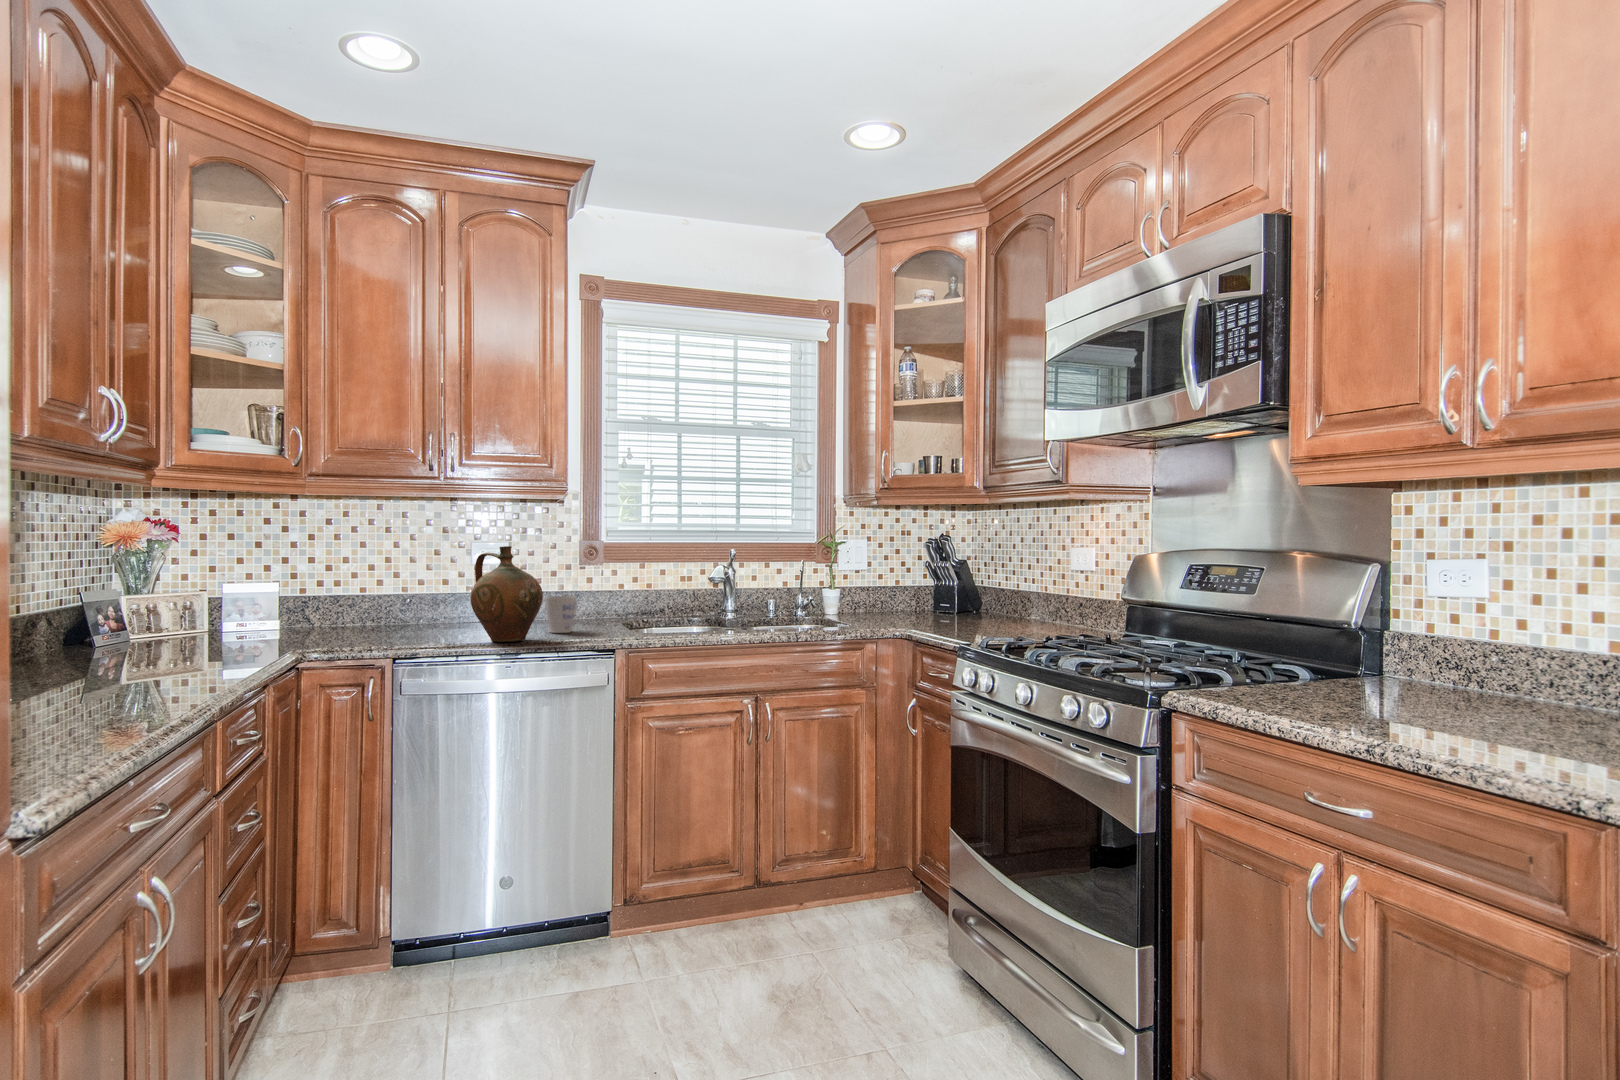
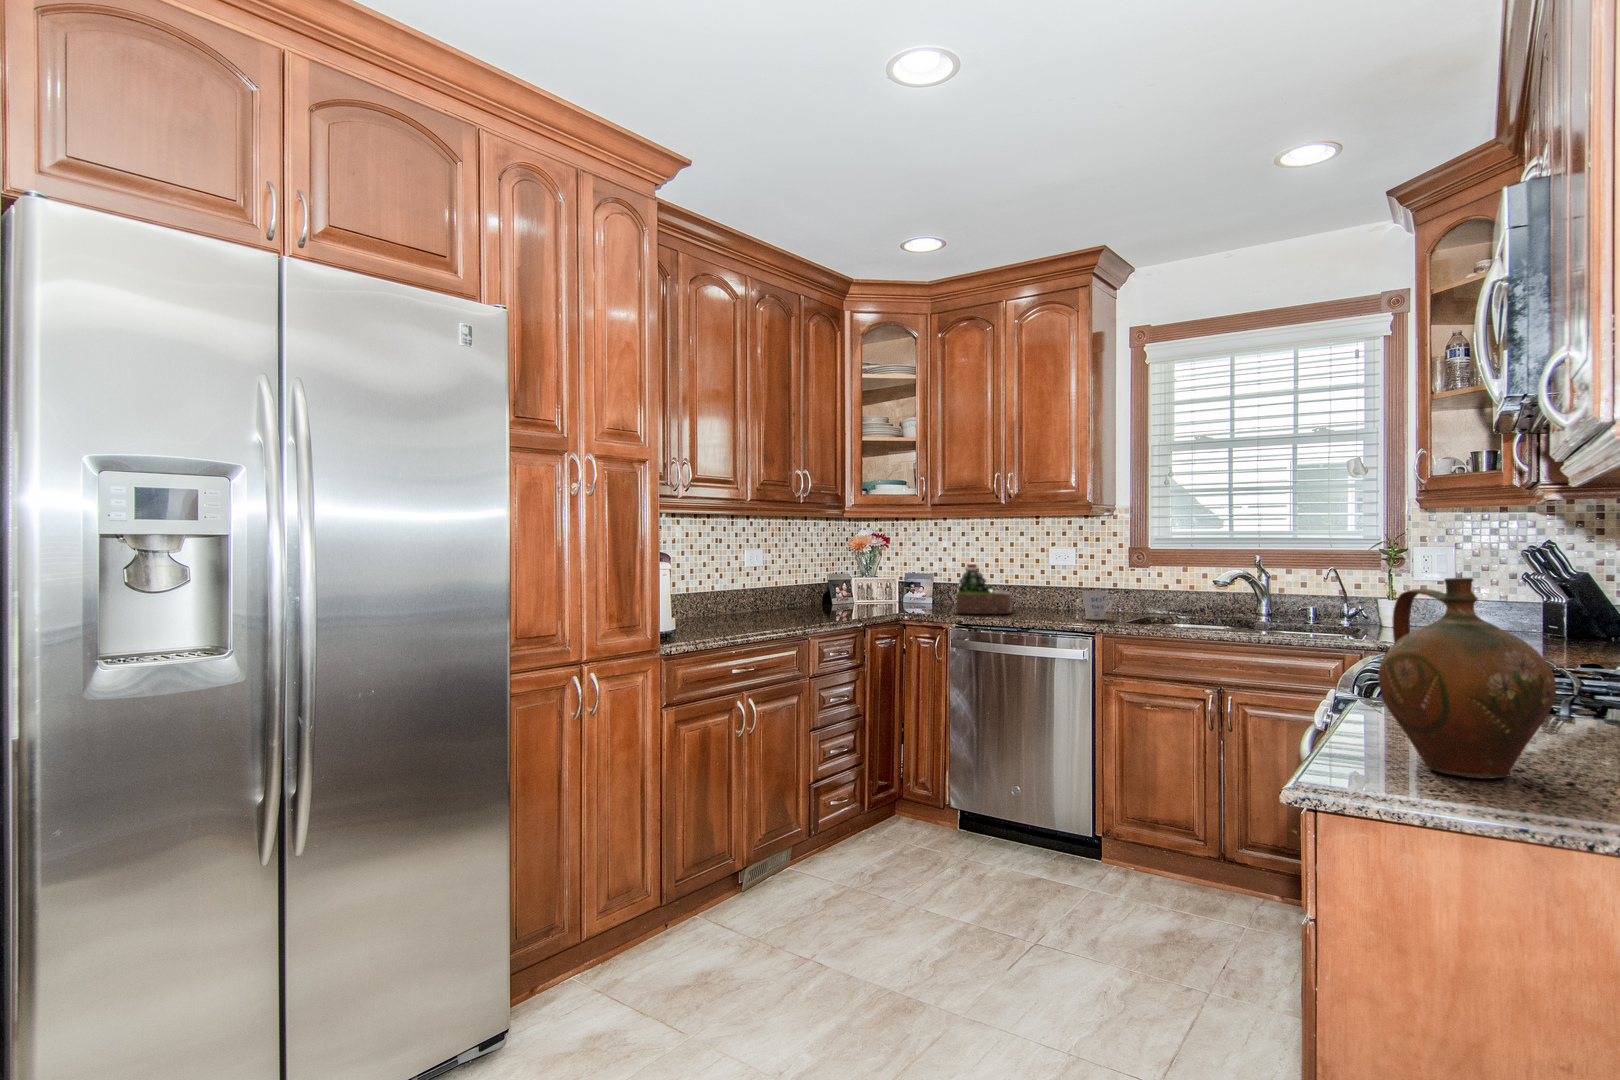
ceramic jug: present [470,546,543,642] -> present [1378,578,1556,779]
succulent plant: none [341,567,437,642] -> present [957,564,1012,614]

